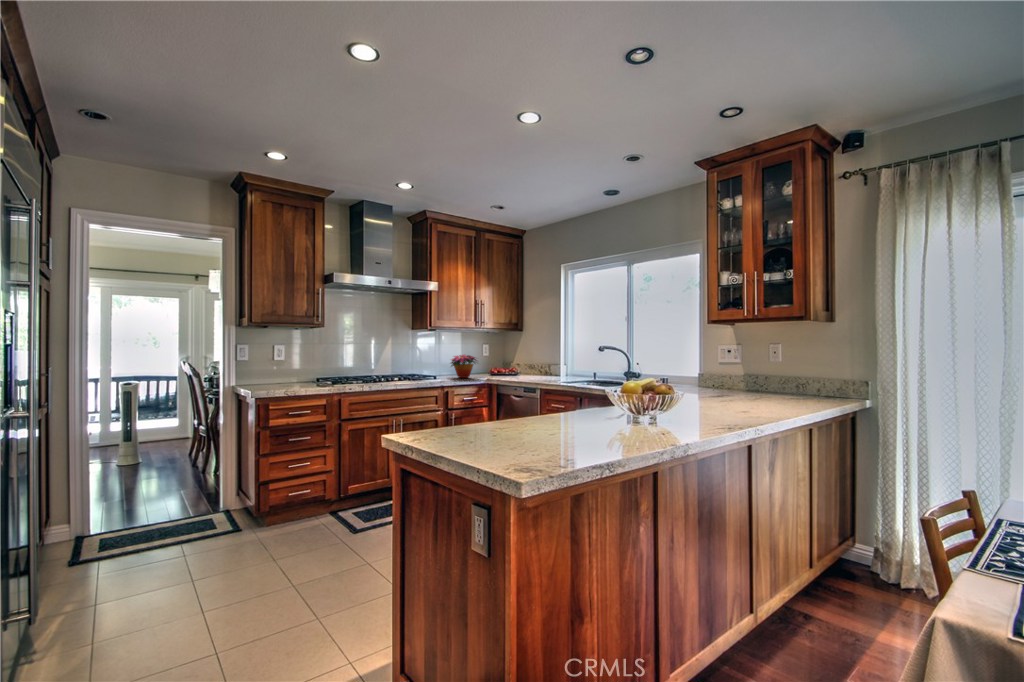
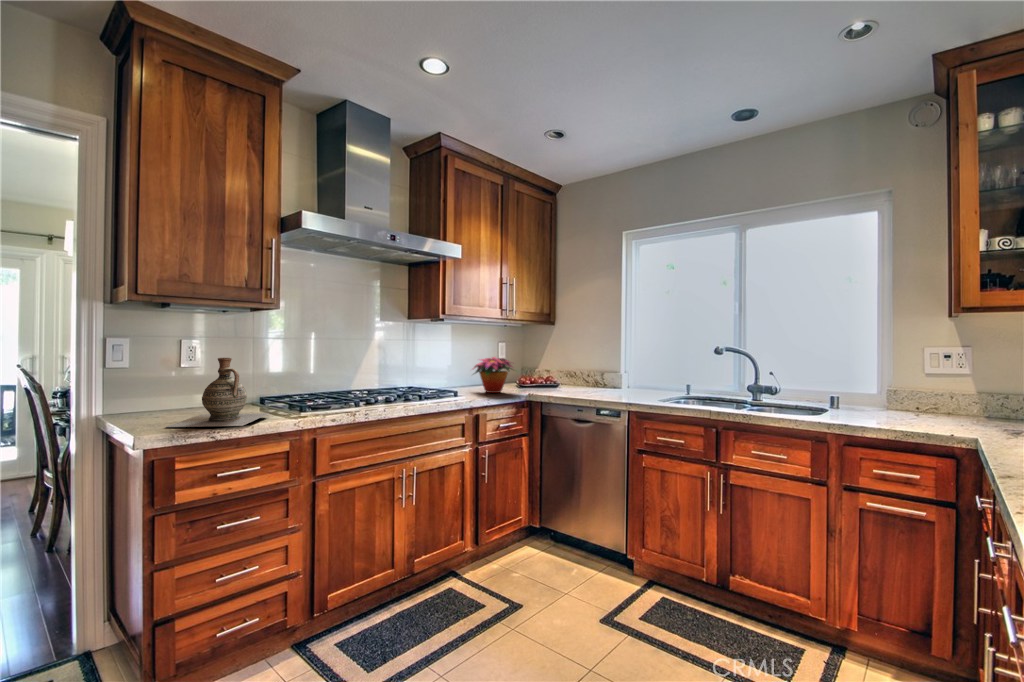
ceramic jug: none [265,355,317,389] -> present [166,358,269,427]

